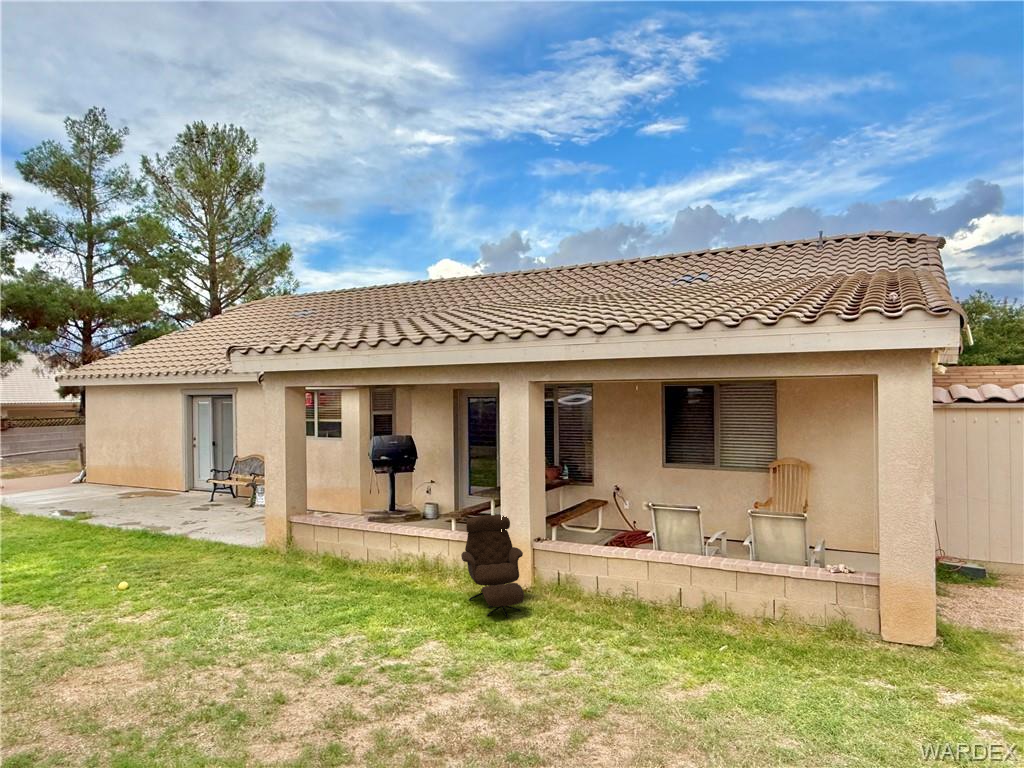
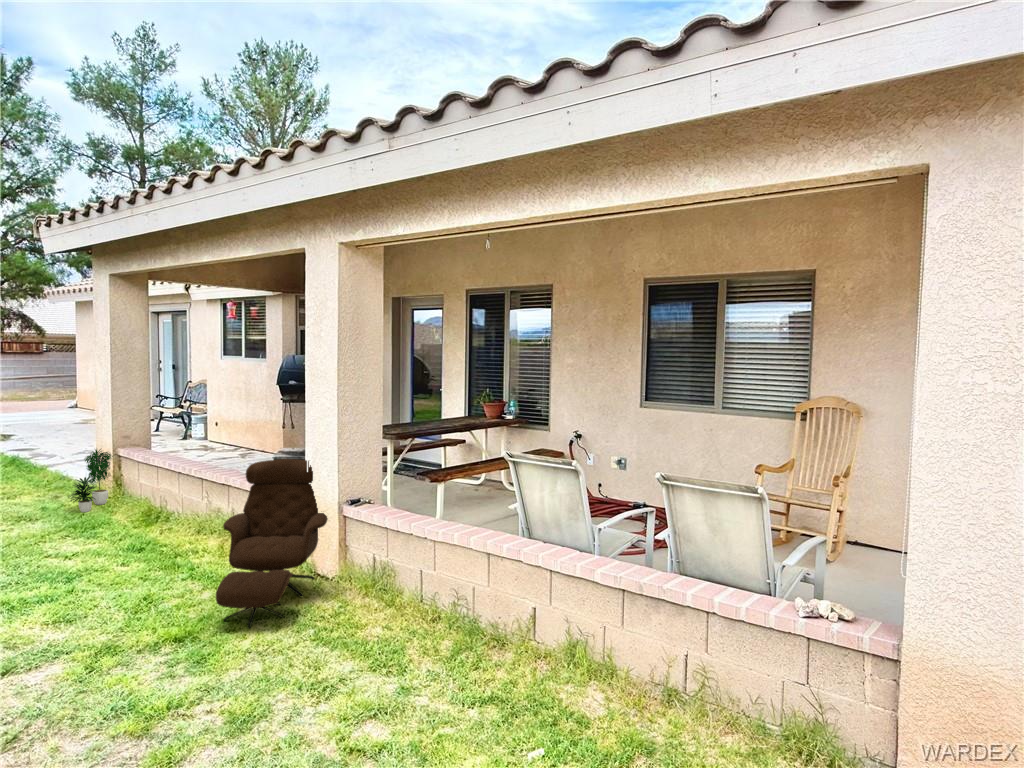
potted plant: none [270,515,293,564] -> present [69,449,113,512]

